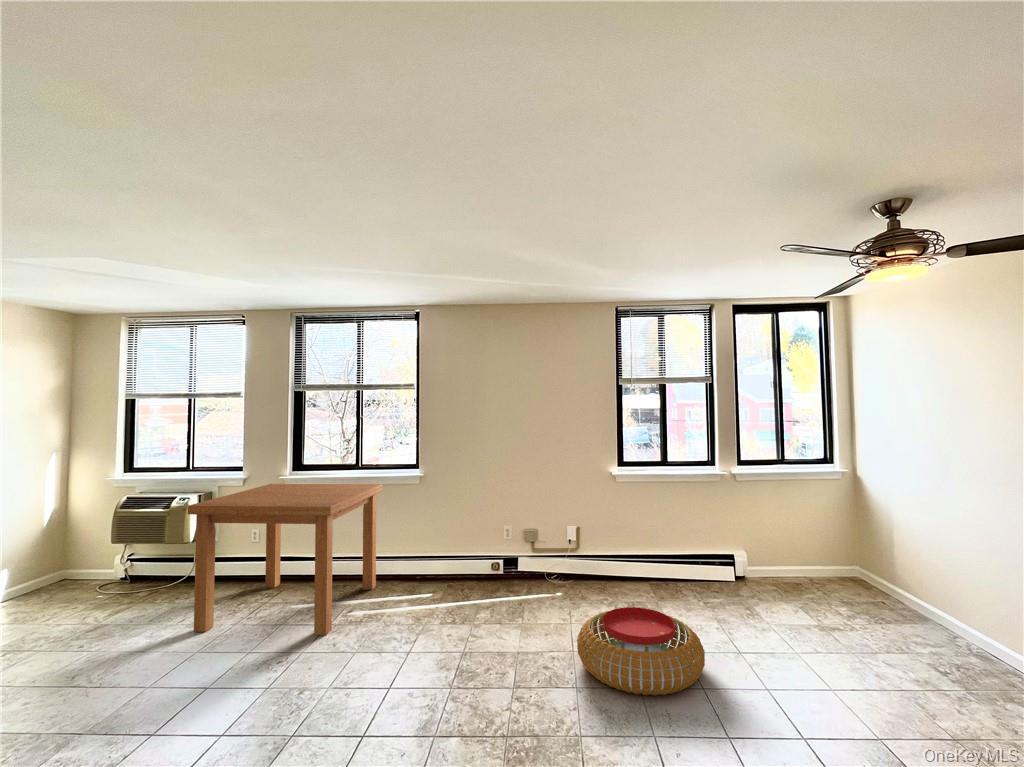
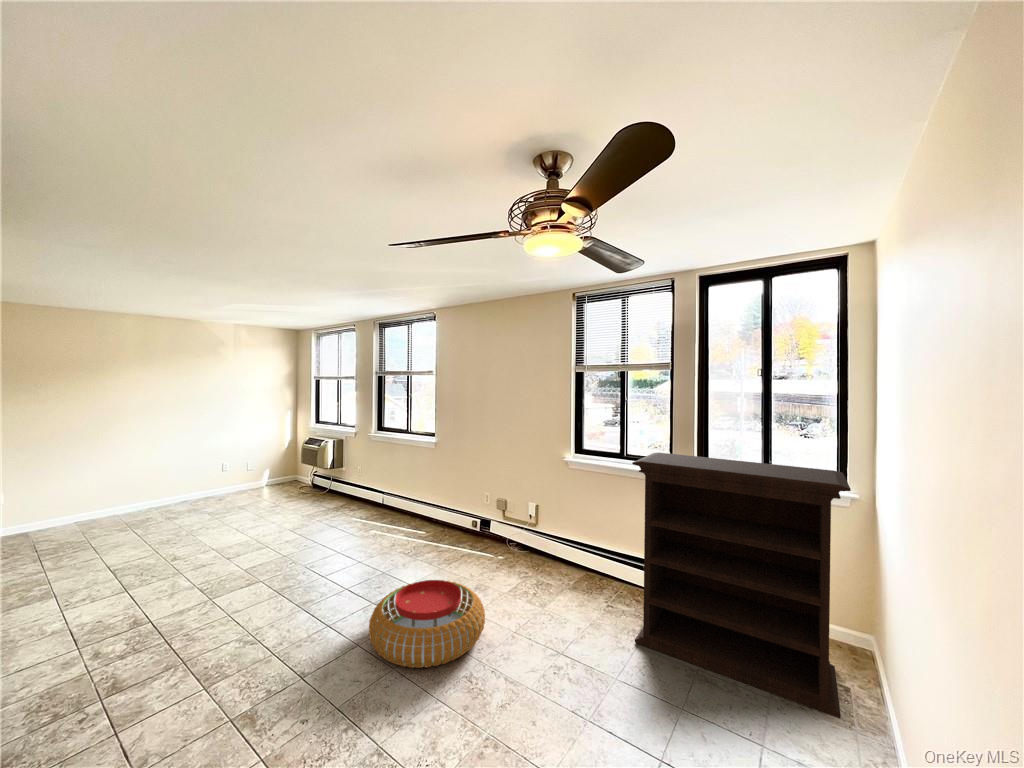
bookshelf: none [731,452,905,615] -> present [632,453,851,719]
dining table: present [188,484,382,635] -> none [279,438,407,542]

